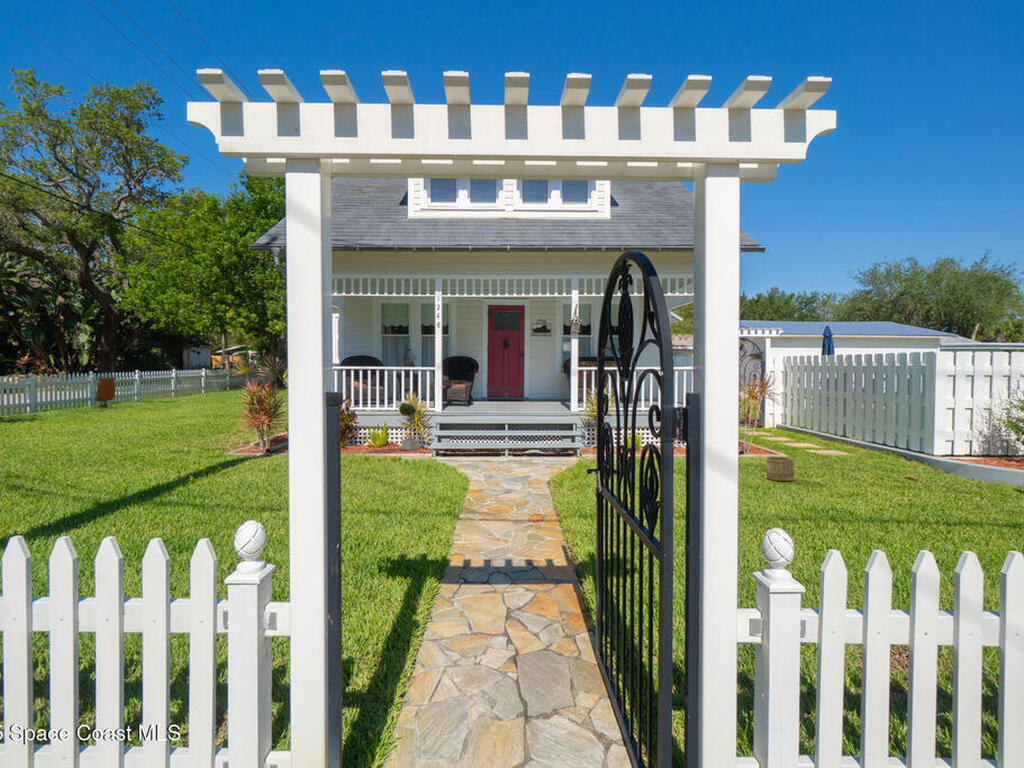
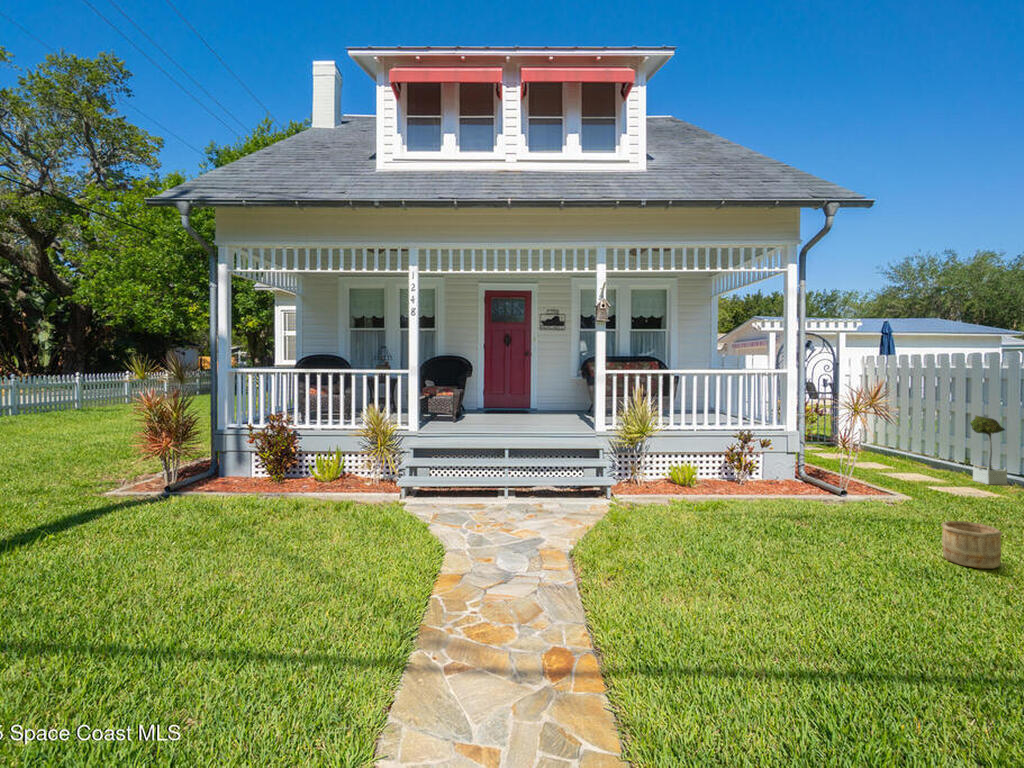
lounge chair: present [95,378,116,407] -> none [19,381,49,417]
potted tree: present [399,403,420,450] -> present [970,415,1007,485]

